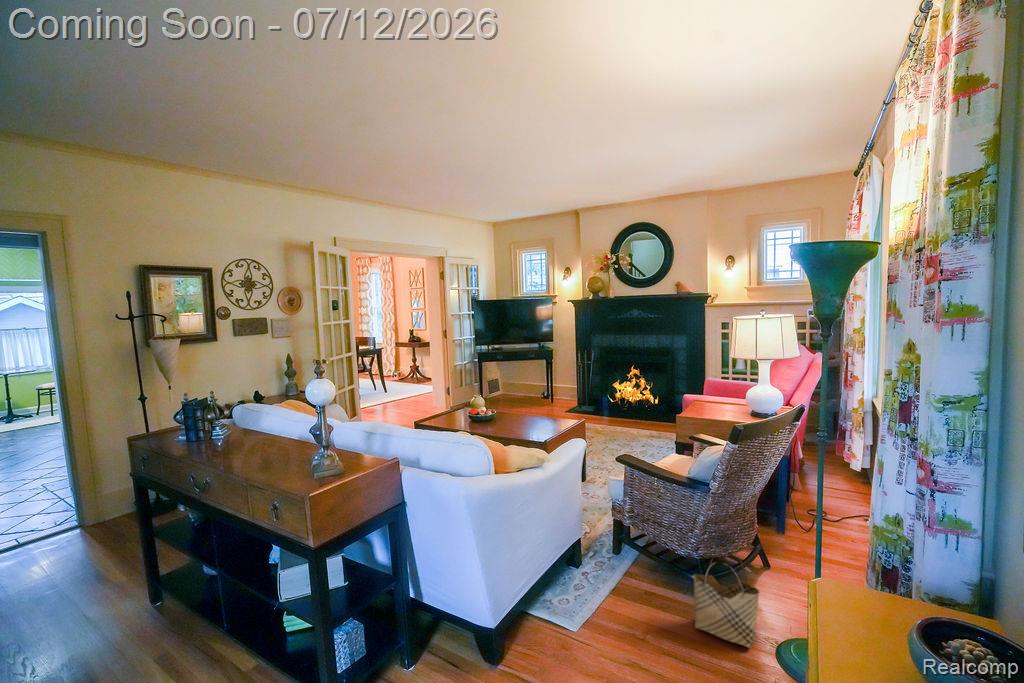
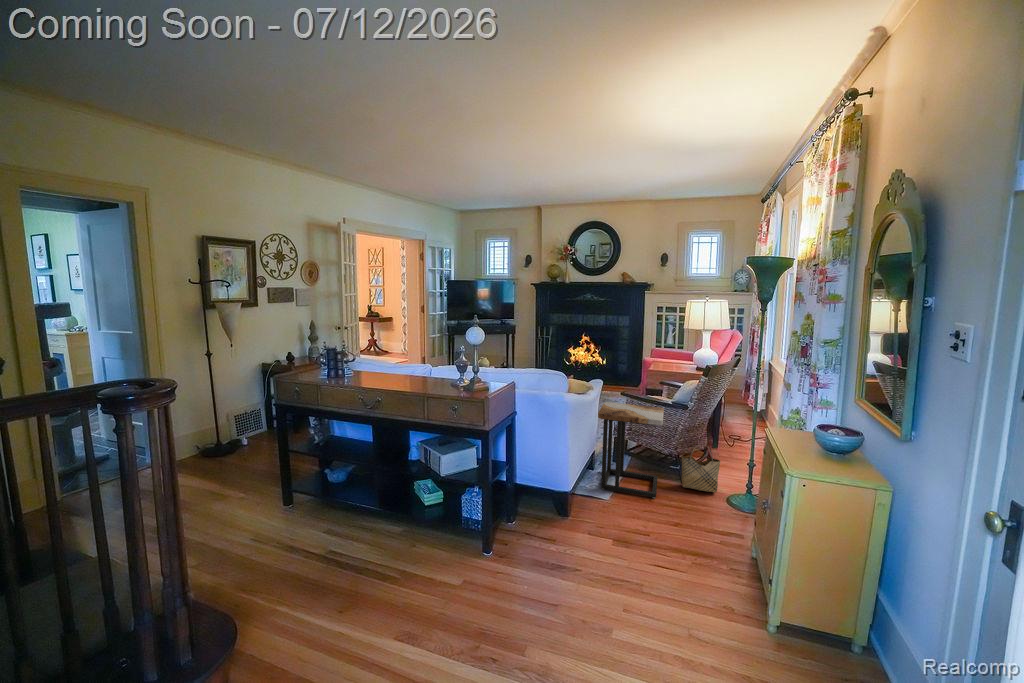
side table: none [549,476,662,648] -> present [598,402,664,498]

